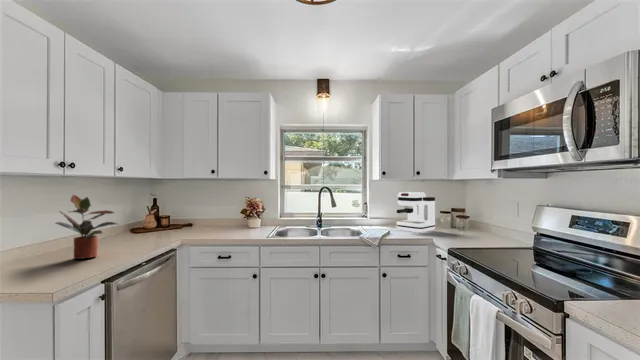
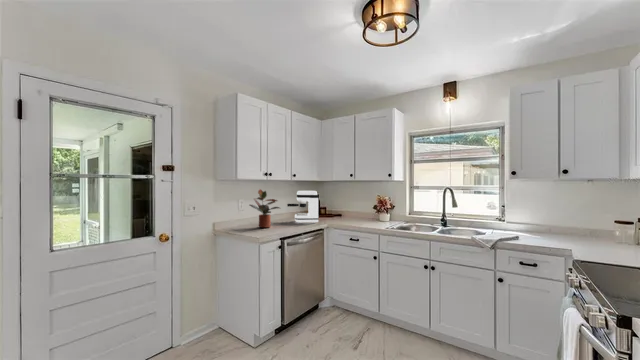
coffee maker: present [396,192,435,233] -> present [287,191,318,223]

